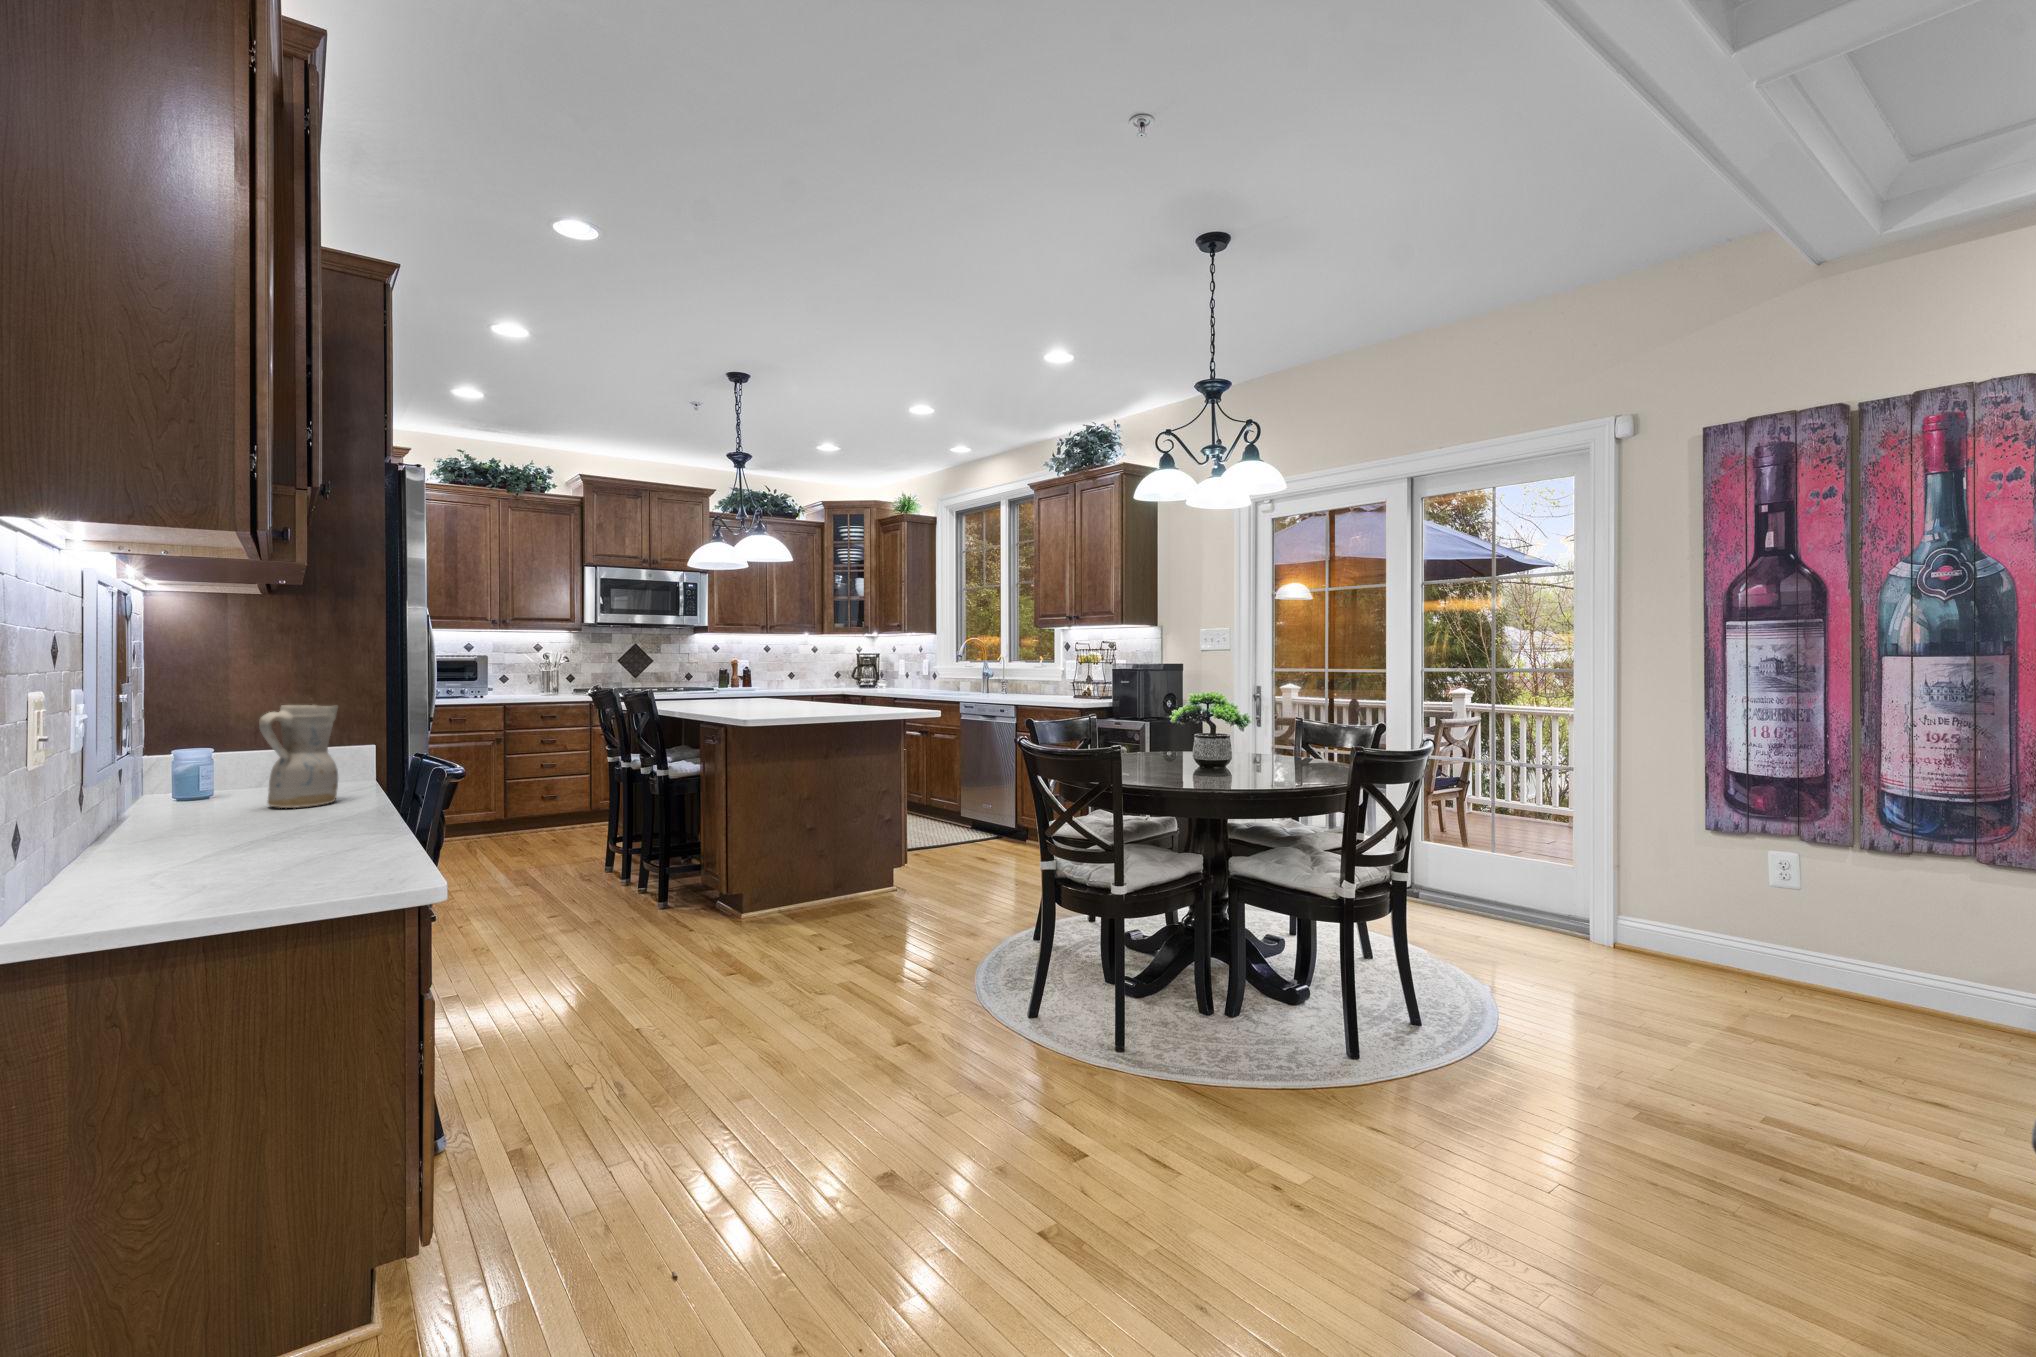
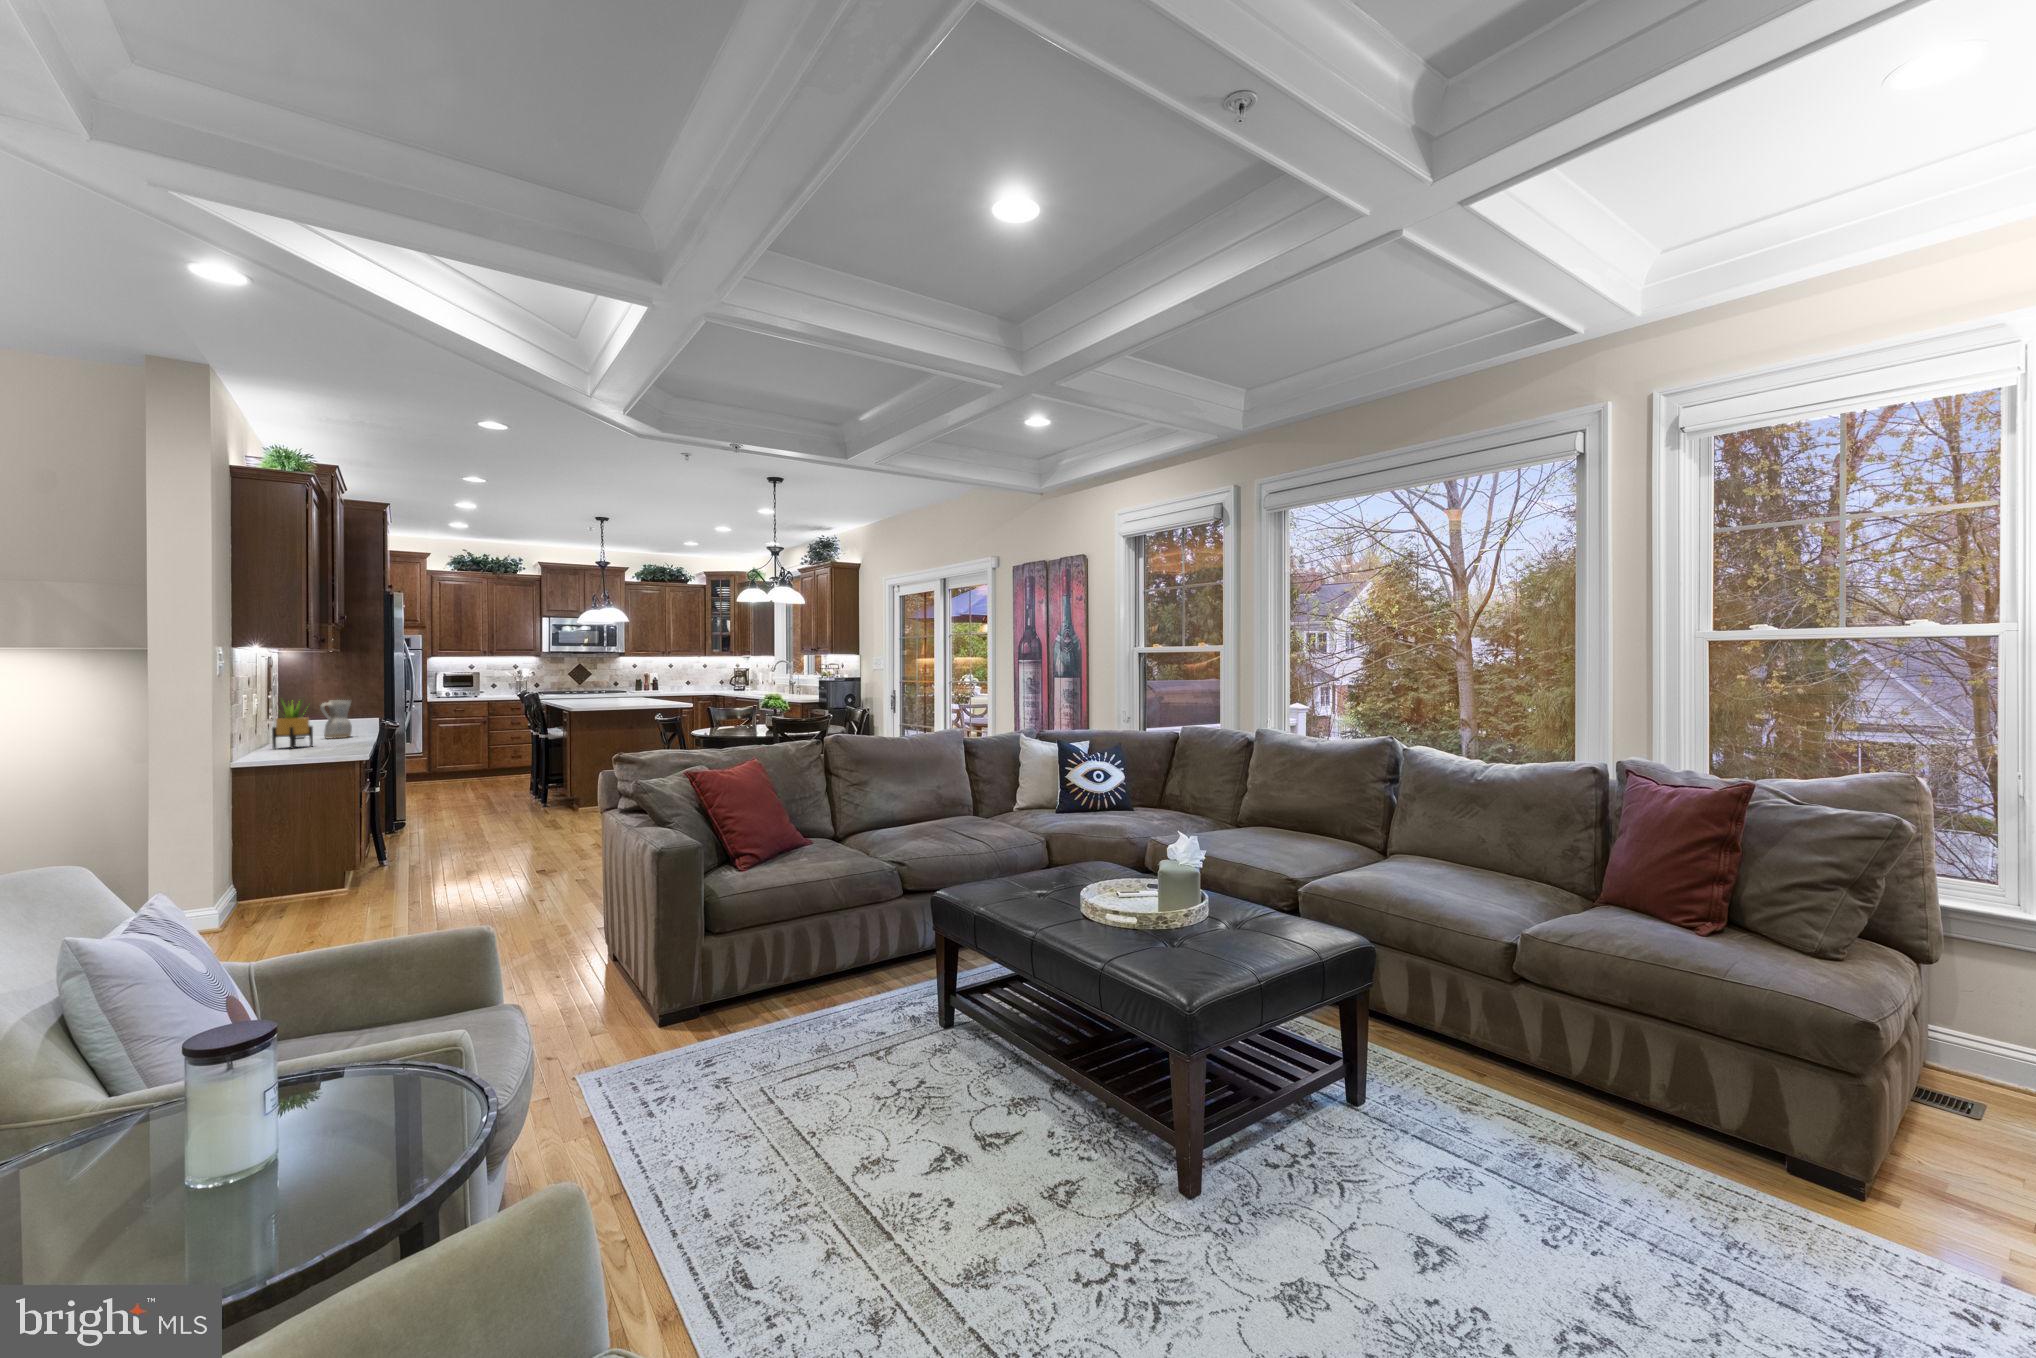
potted plant: none [123,695,252,863] -> present [272,700,313,749]

